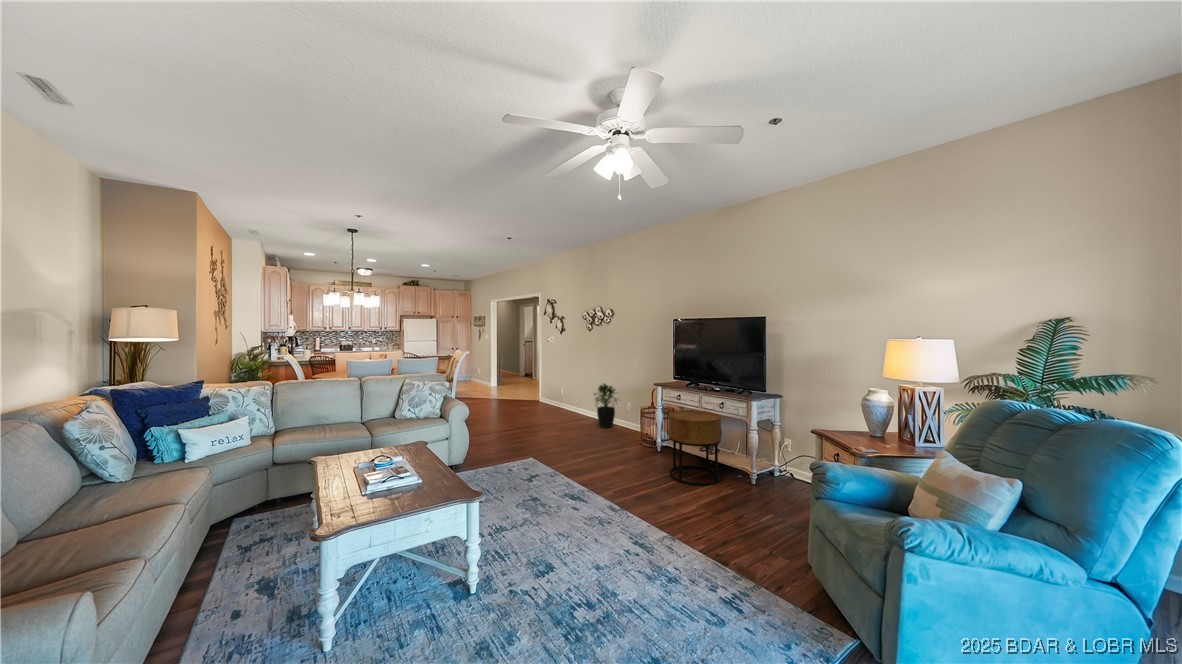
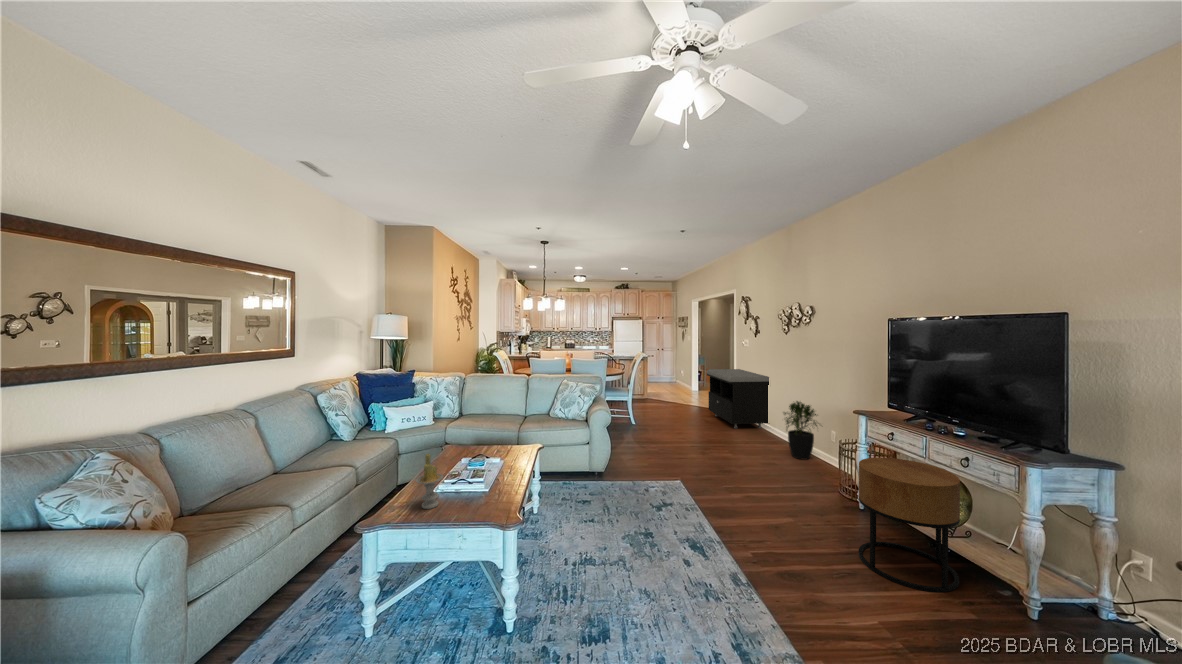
storage bench: none [518,363,574,413] -> present [707,369,769,428]
candle: none [358,450,388,507] -> present [416,454,443,509]

